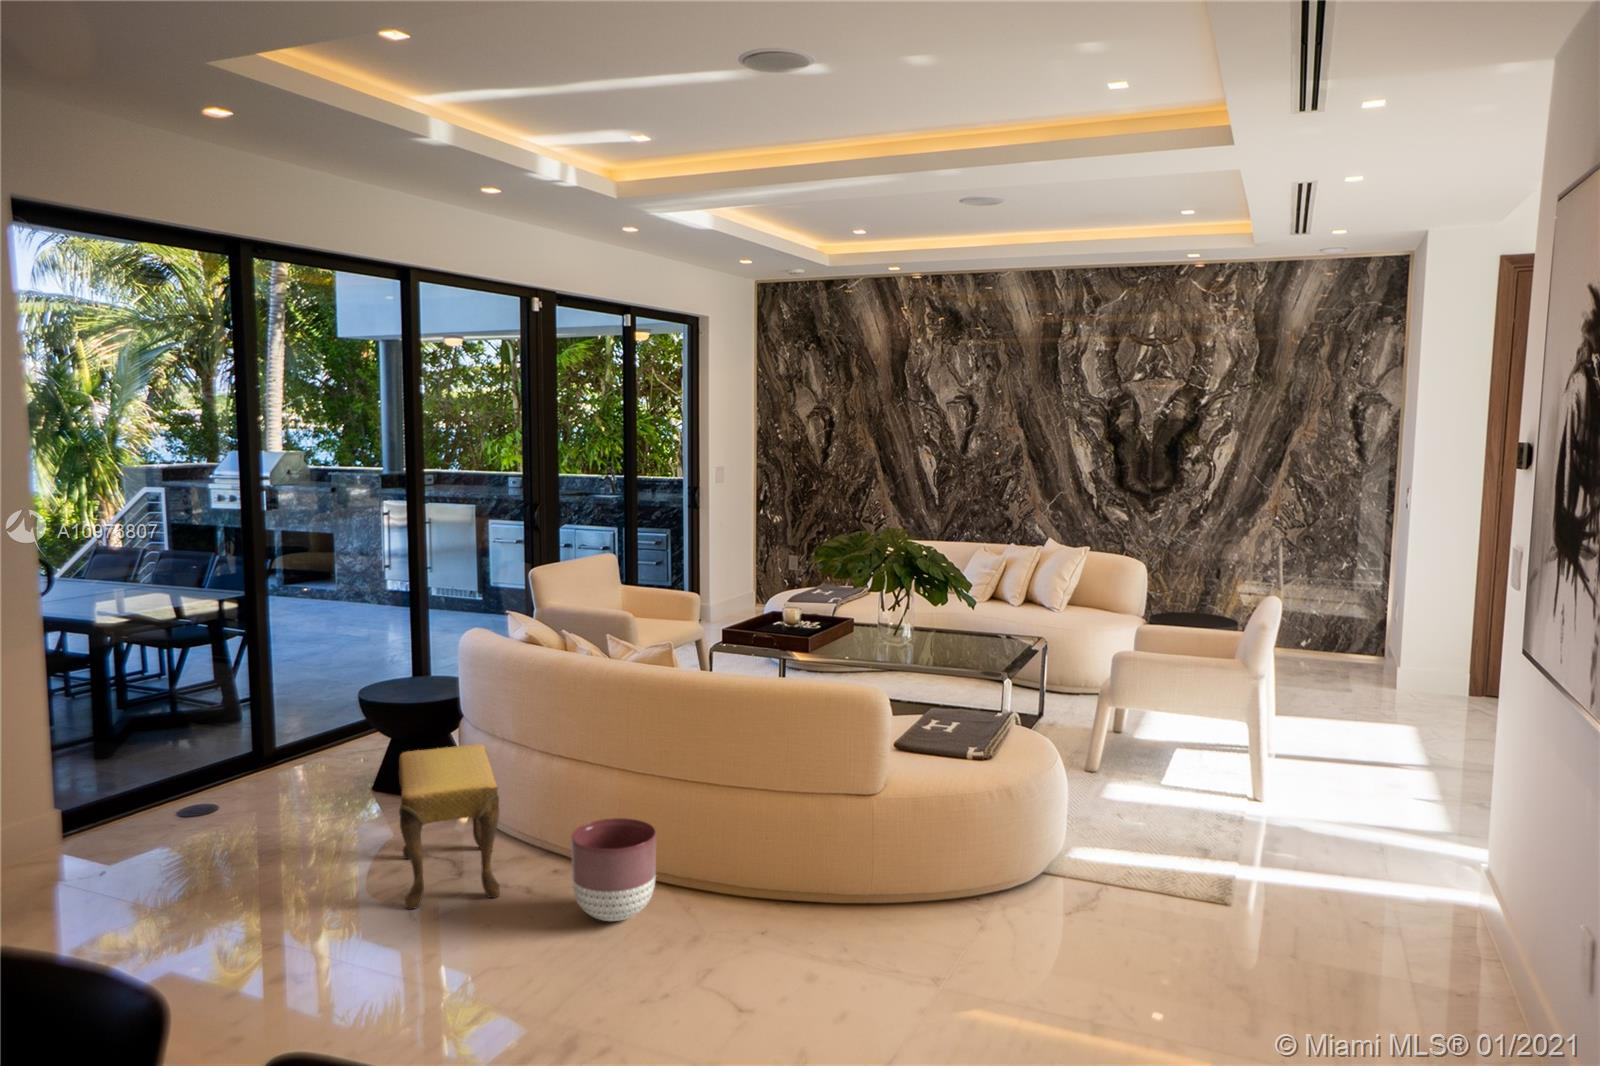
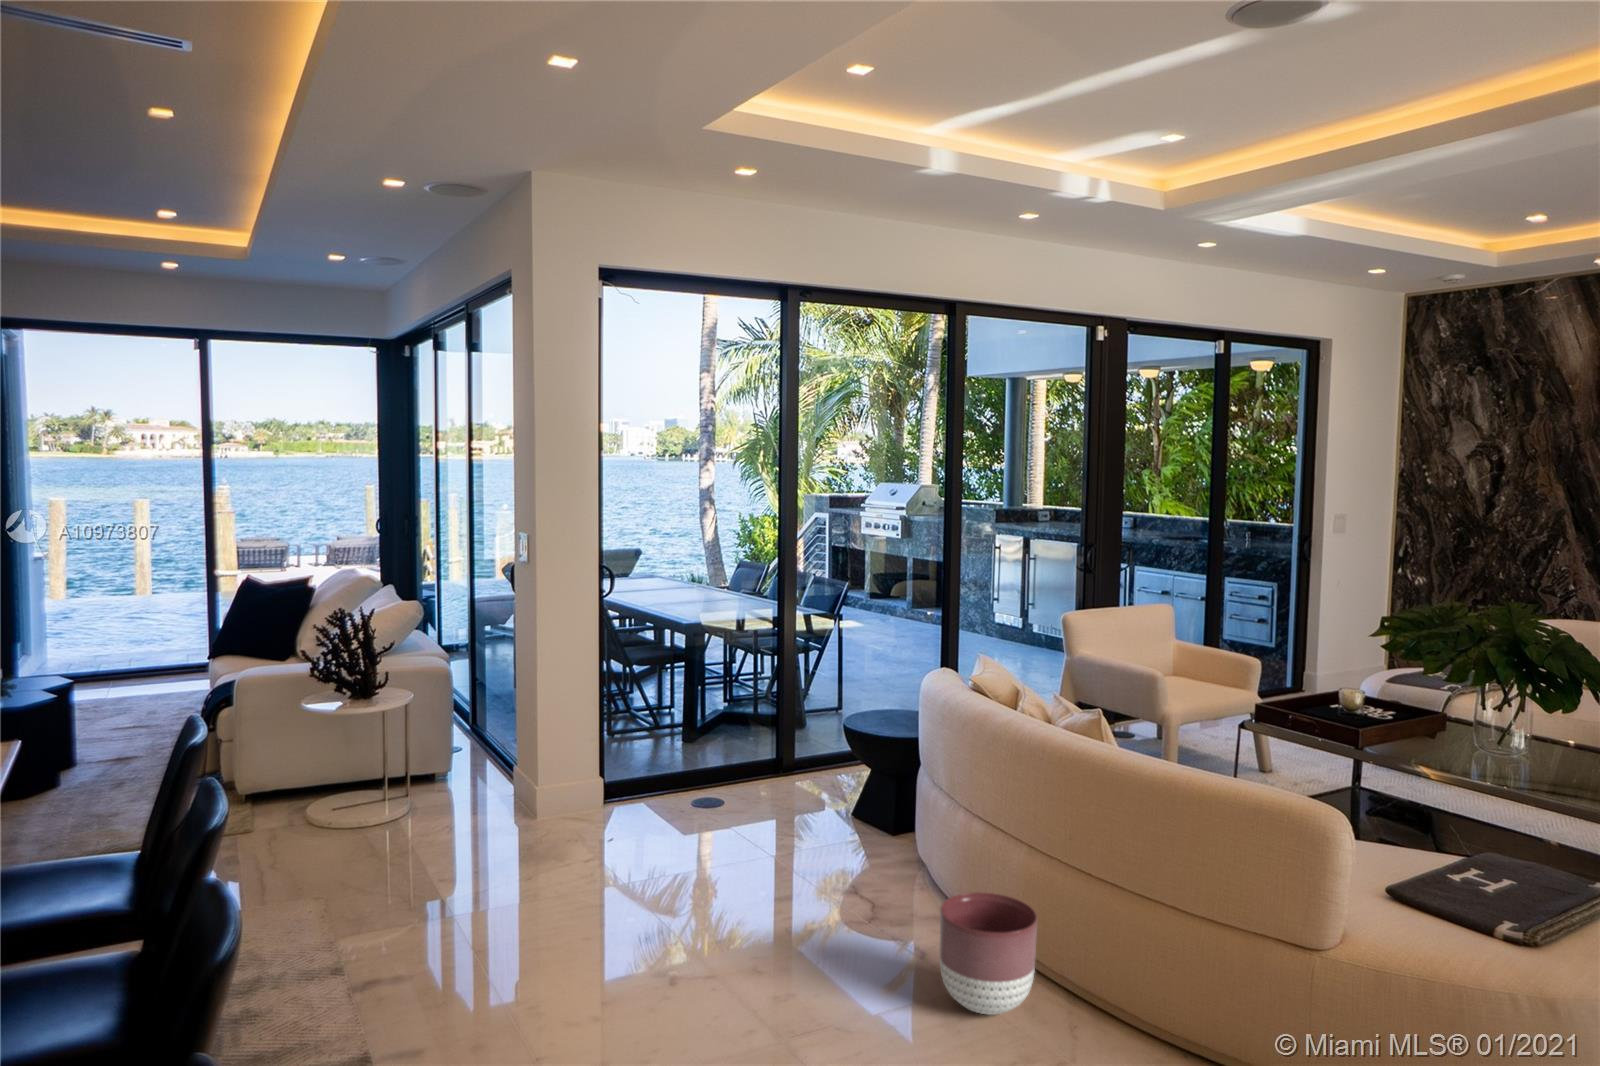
footstool: present [399,744,500,909] -> none [796,776,913,948]

